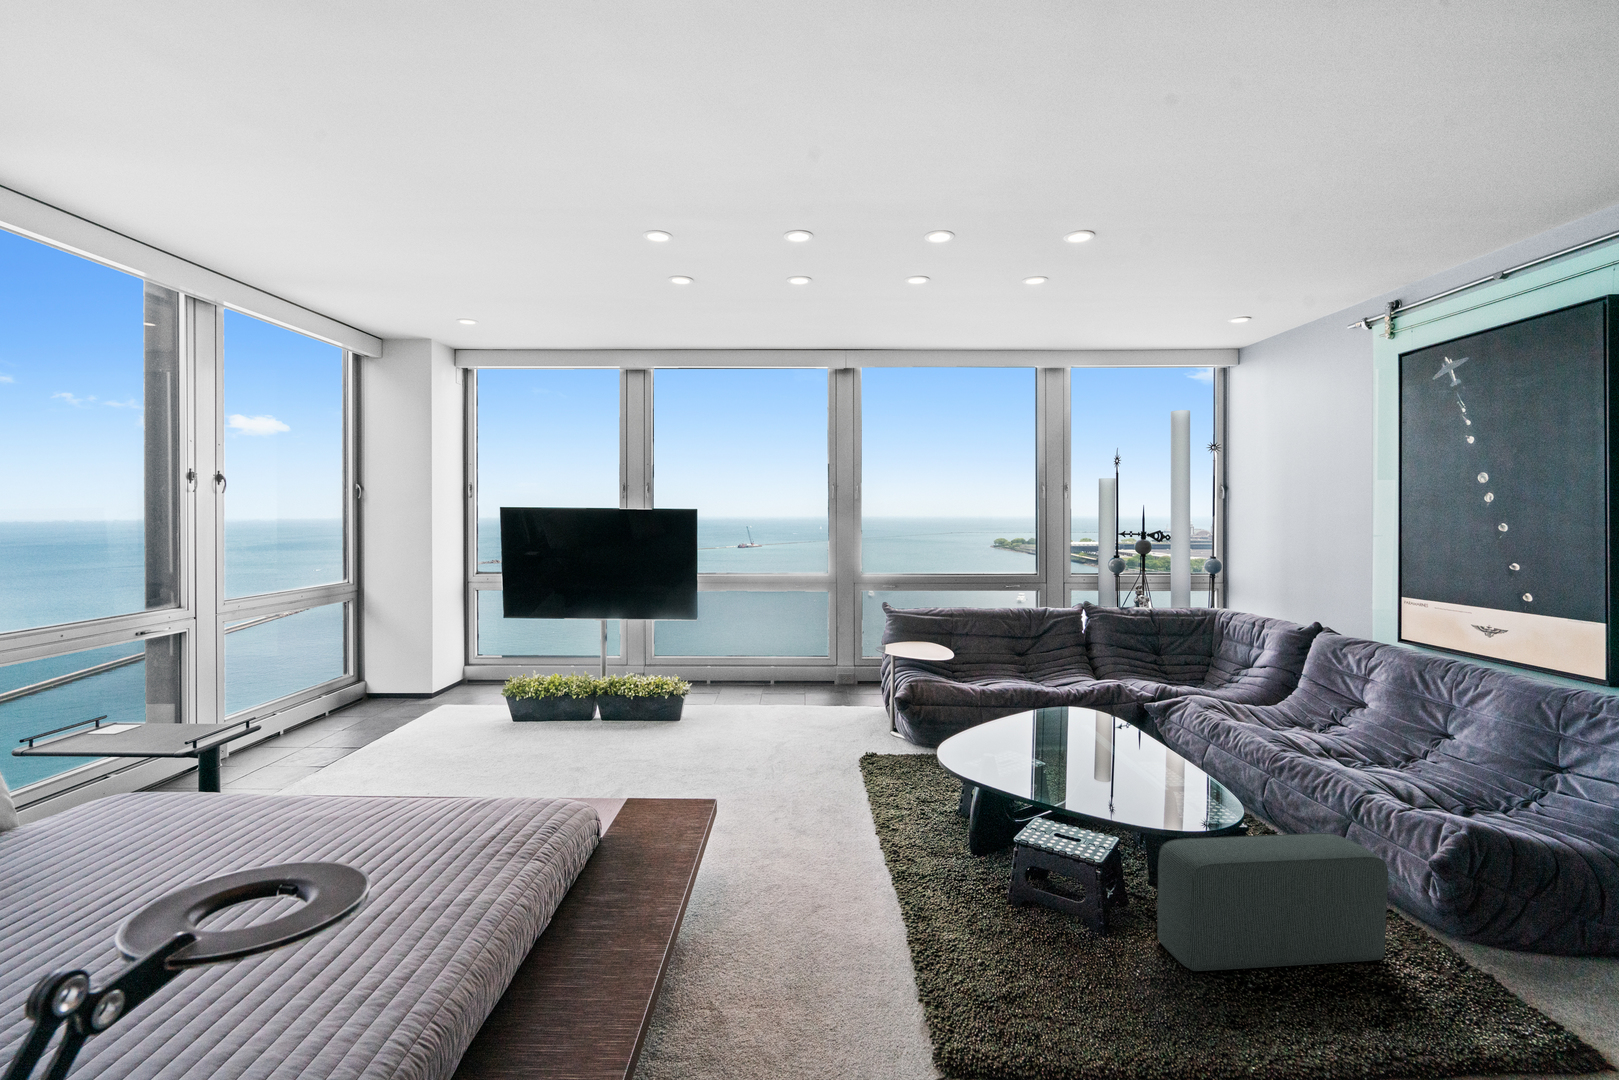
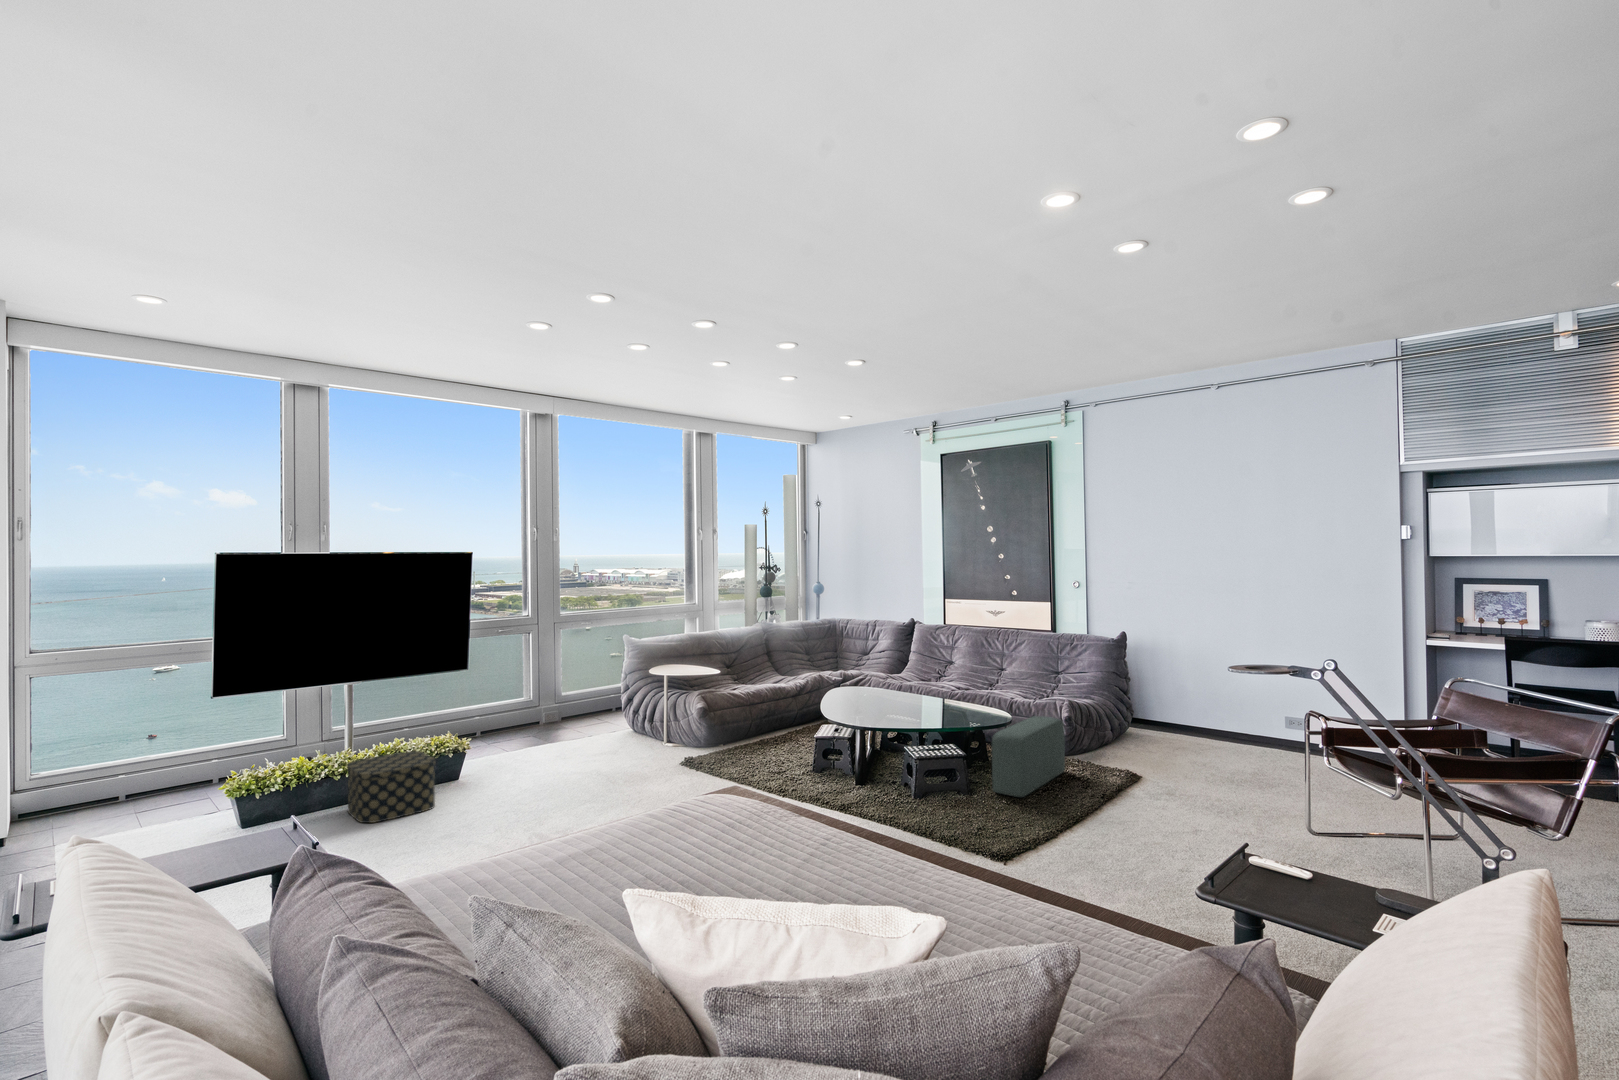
storage box: none [561,685,633,742] -> present [347,751,435,823]

